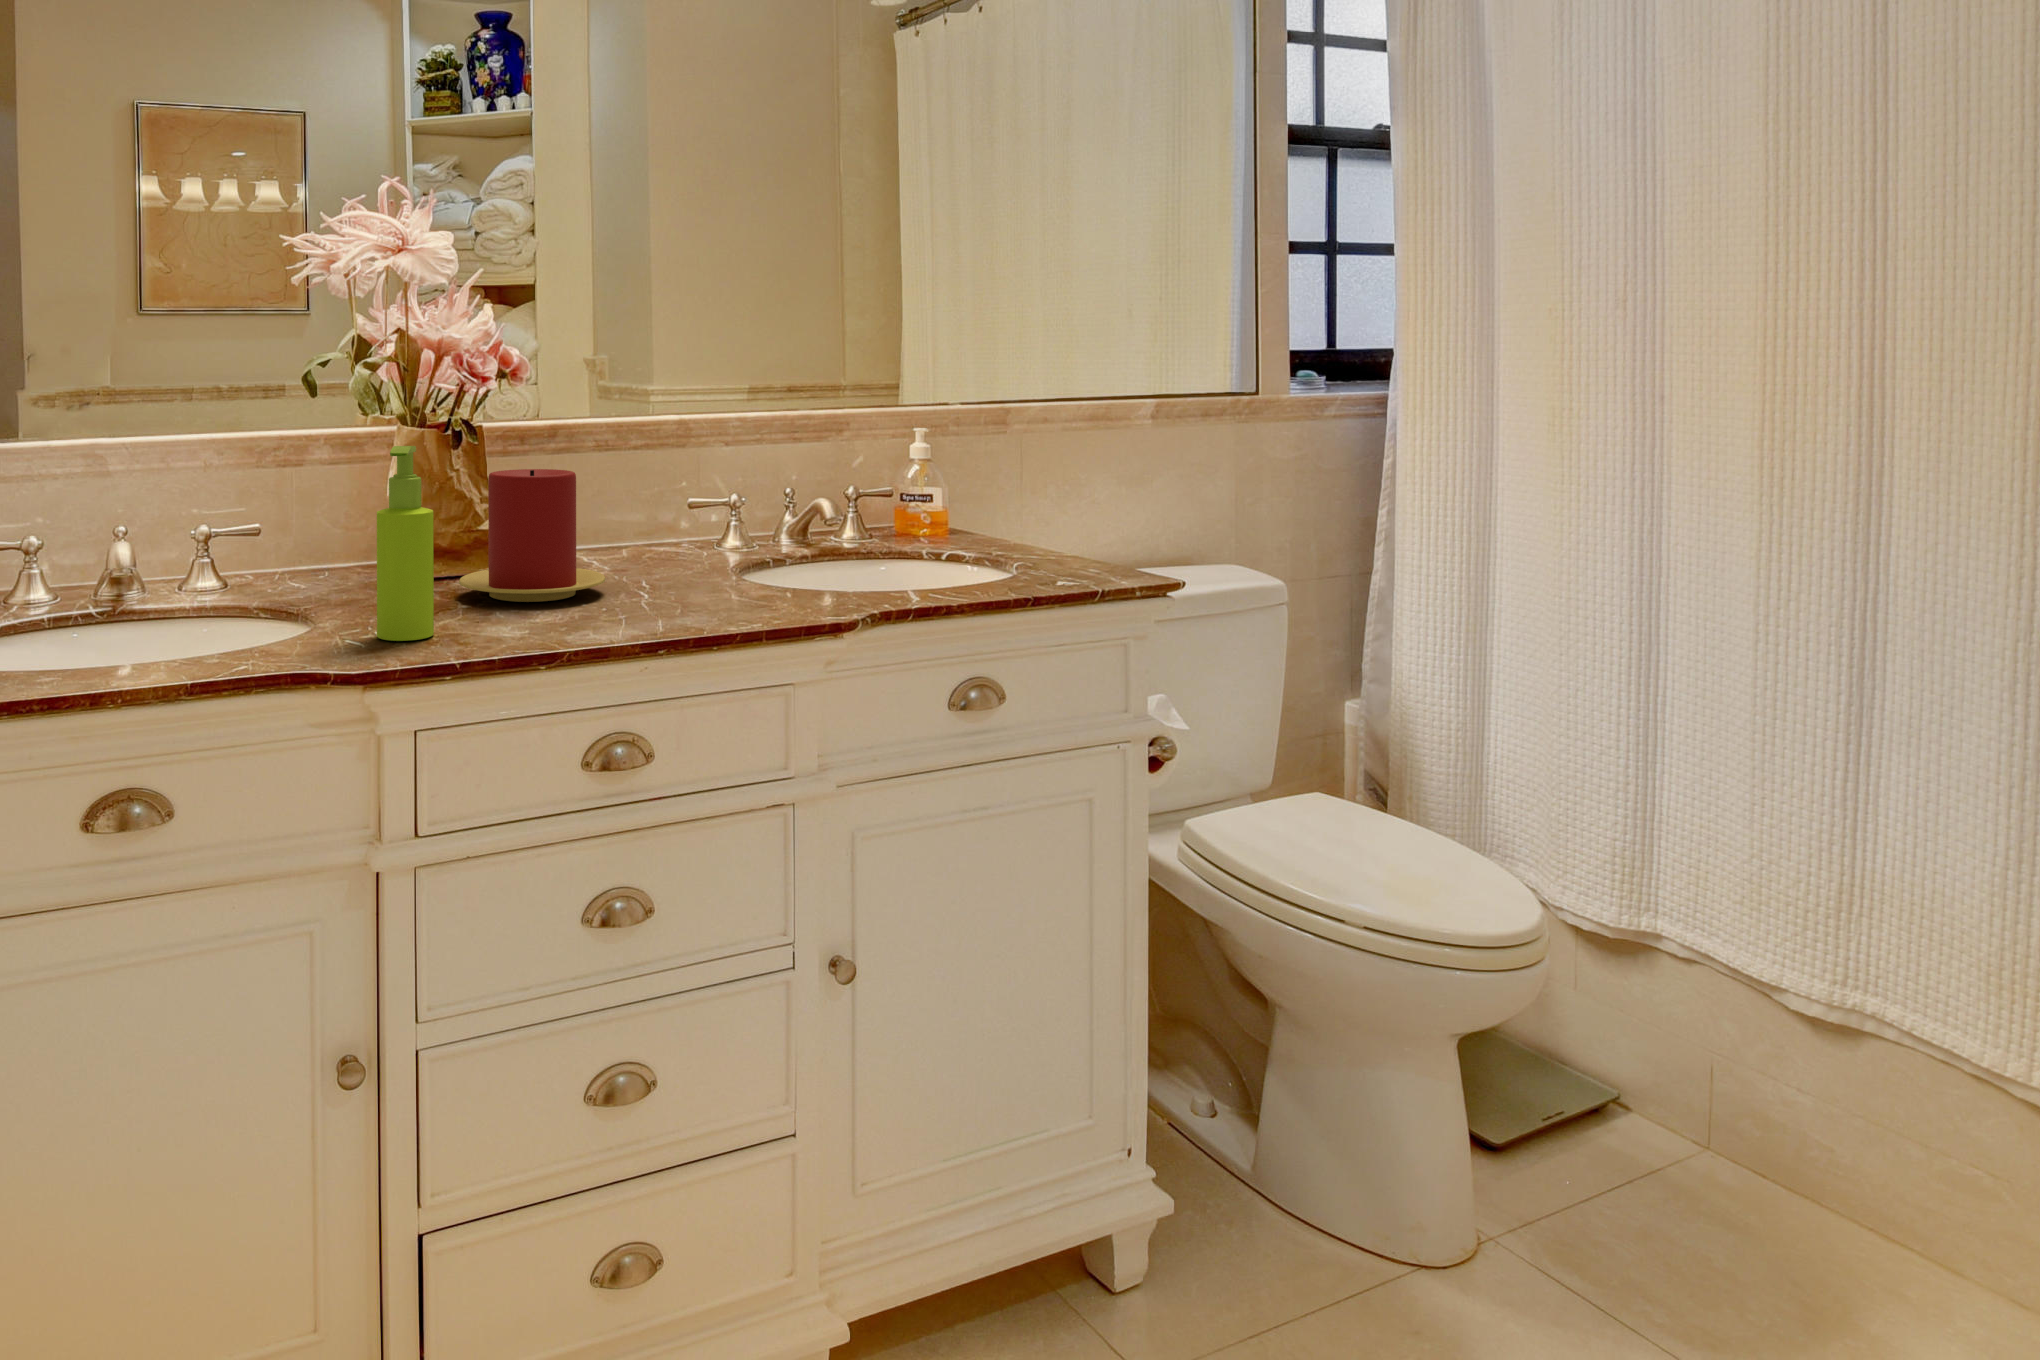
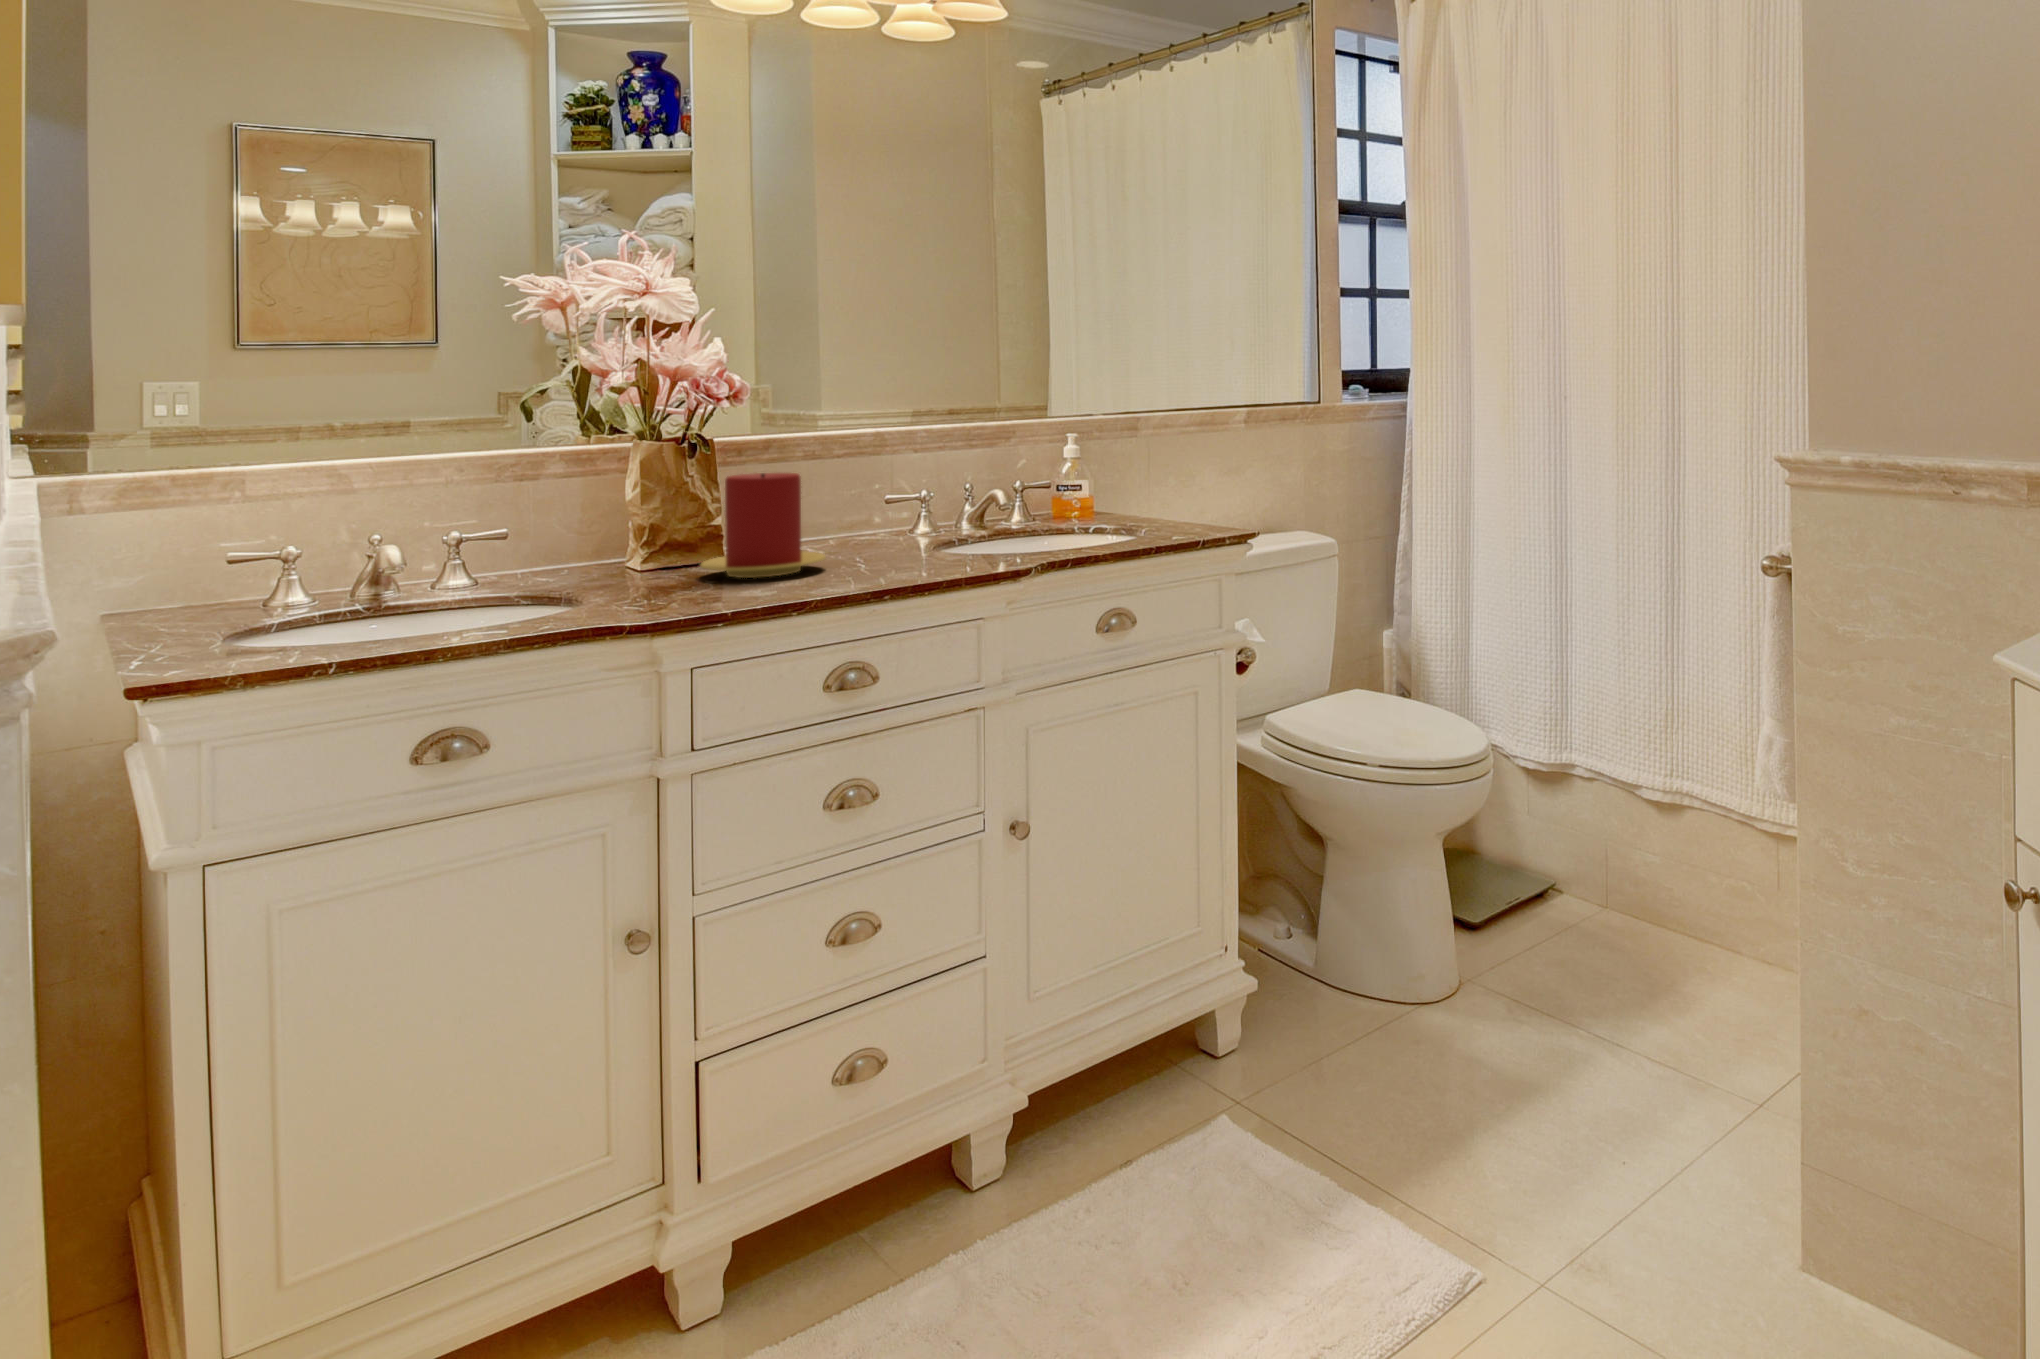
soap dispenser: present [377,446,434,641] -> none [645,455,695,607]

